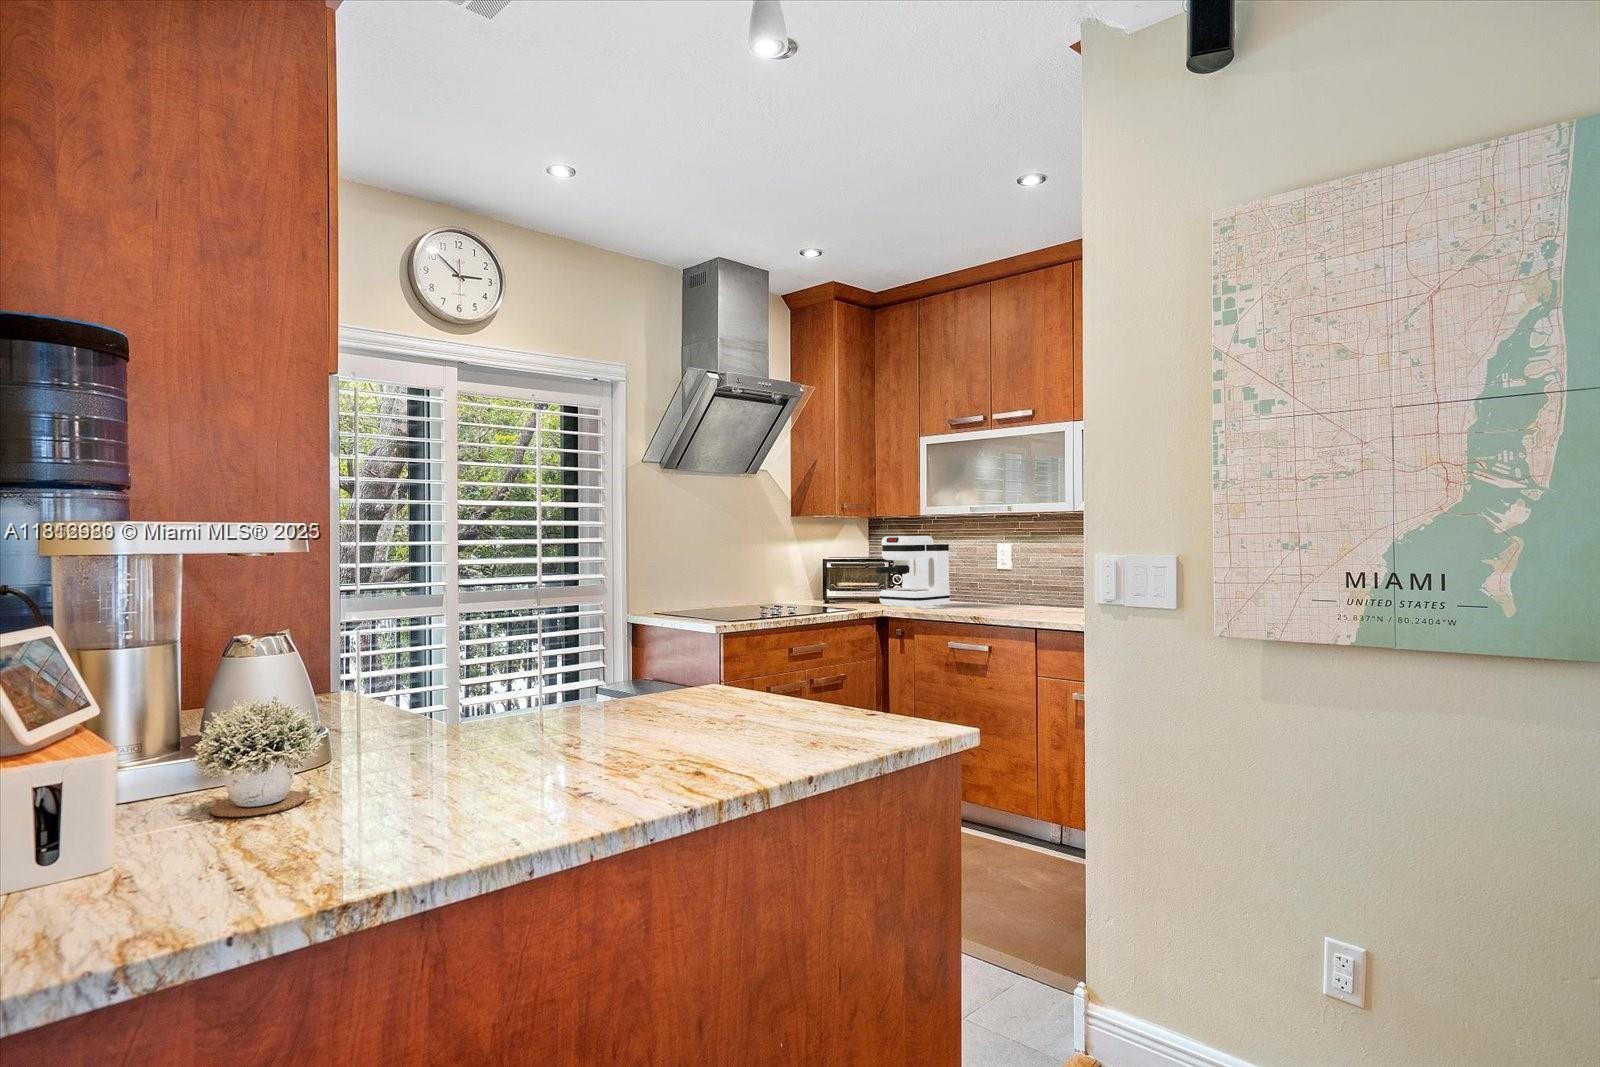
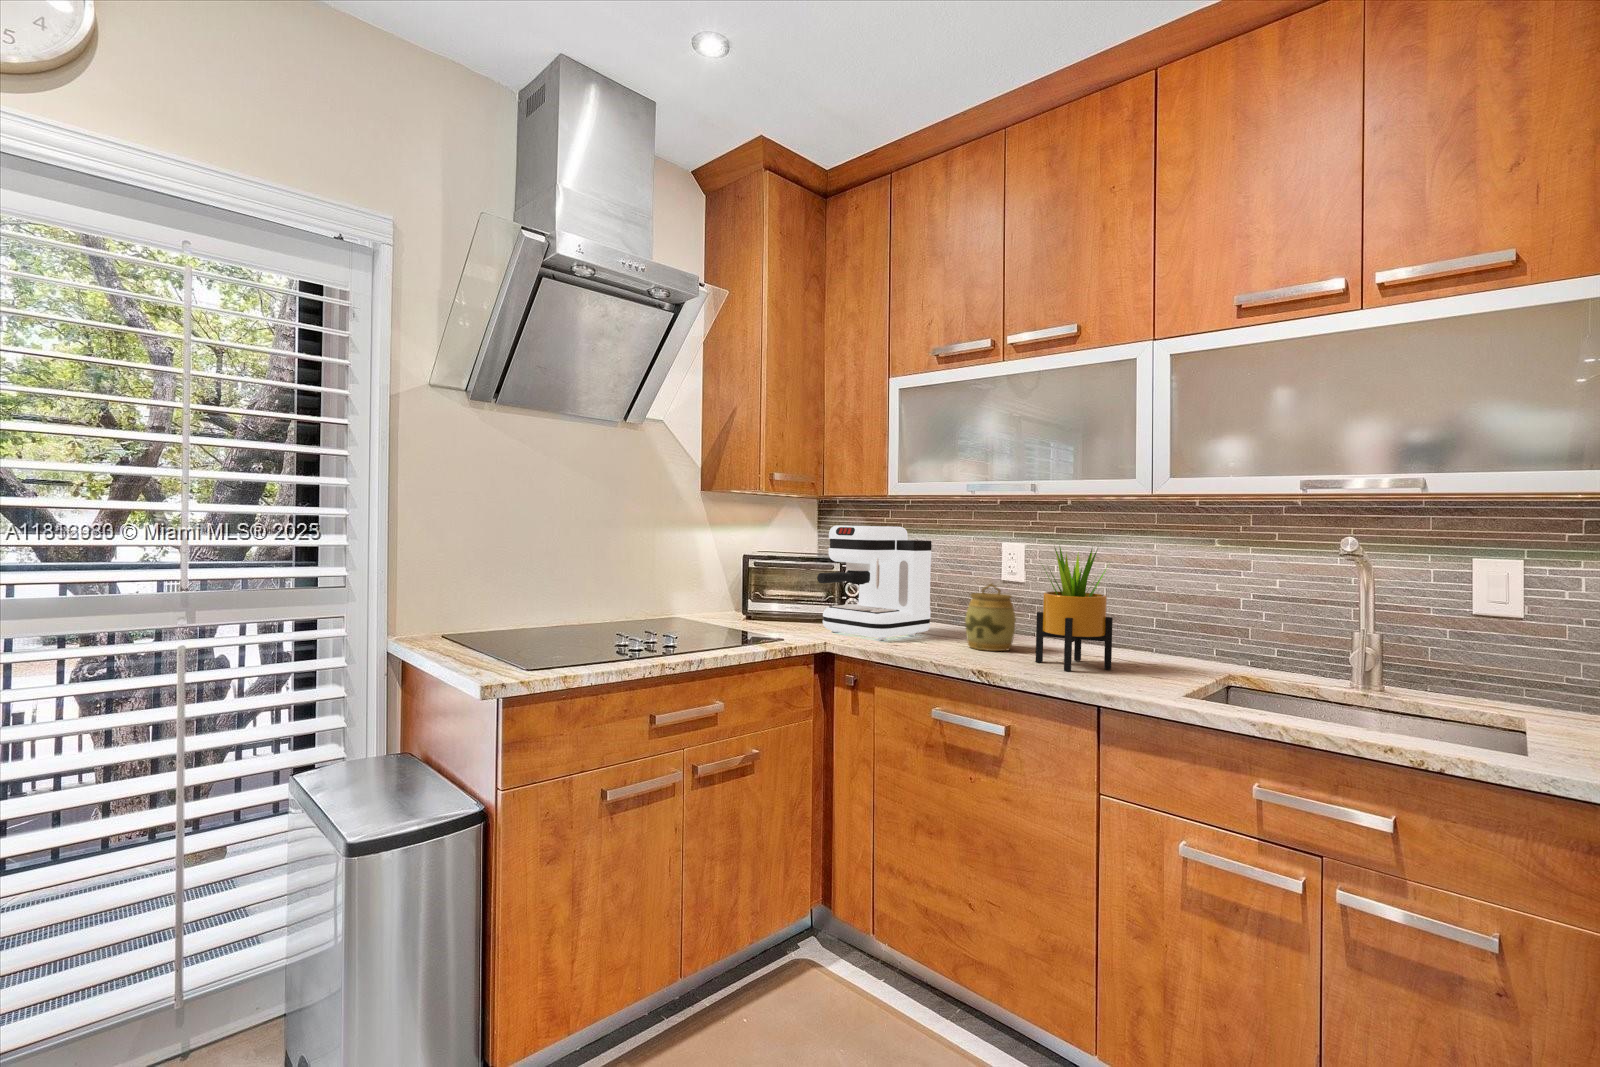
potted plant: none [1009,542,1053,616] -> present [1036,546,1113,671]
jar: none [970,569,1002,611] -> present [965,584,1016,651]

